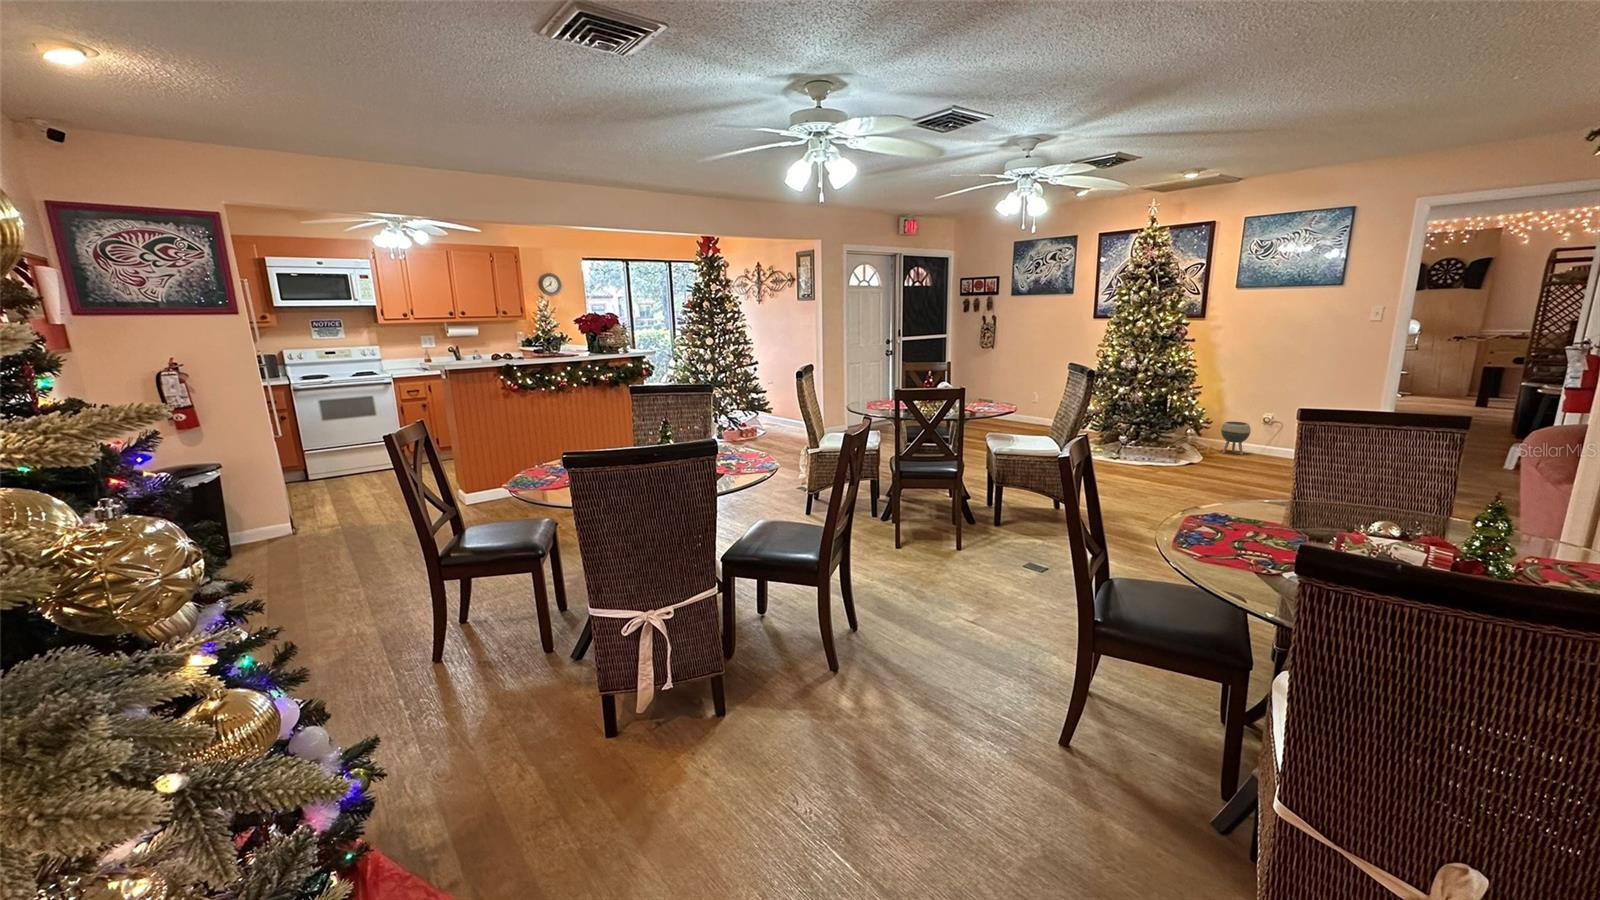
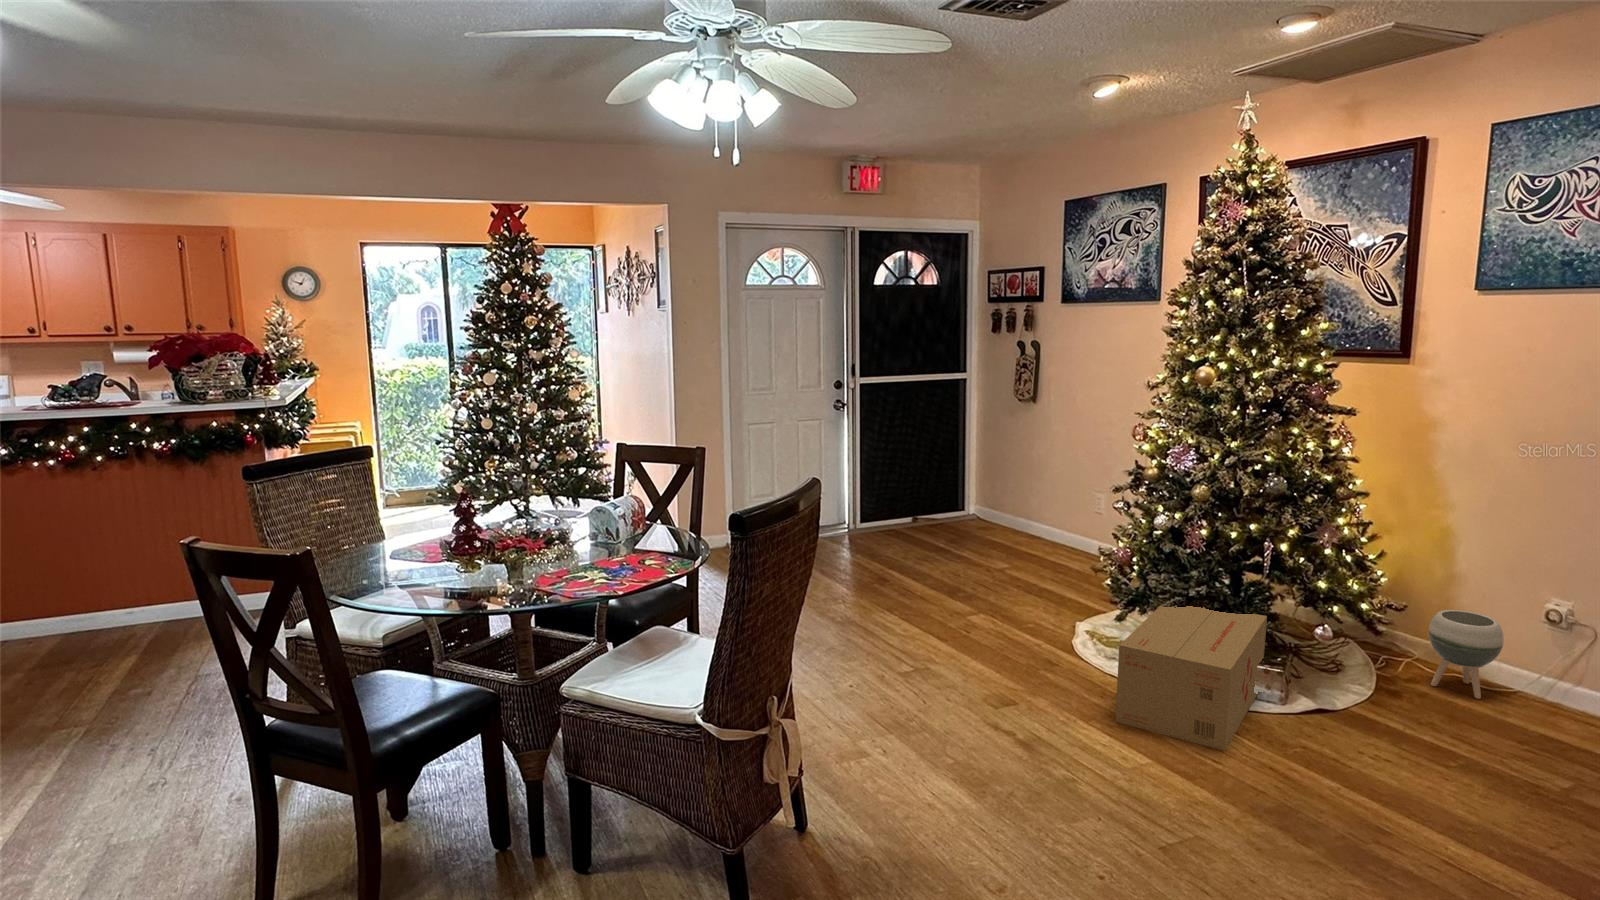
cardboard box: none [1124,426,1184,477] -> present [1115,606,1267,751]

